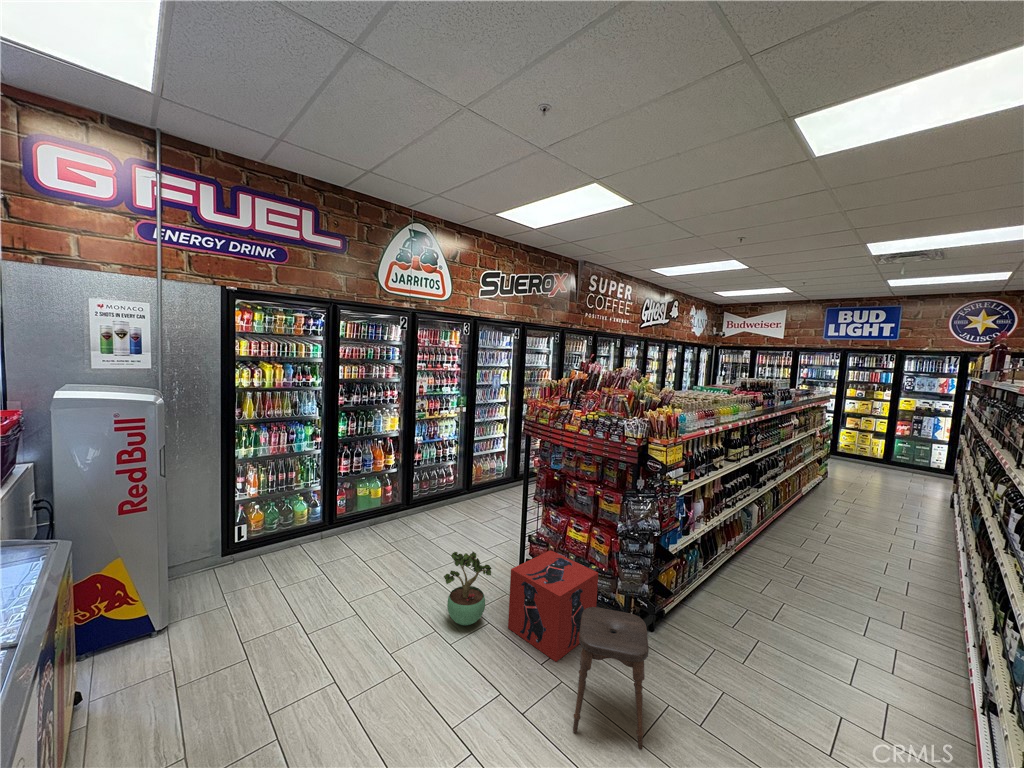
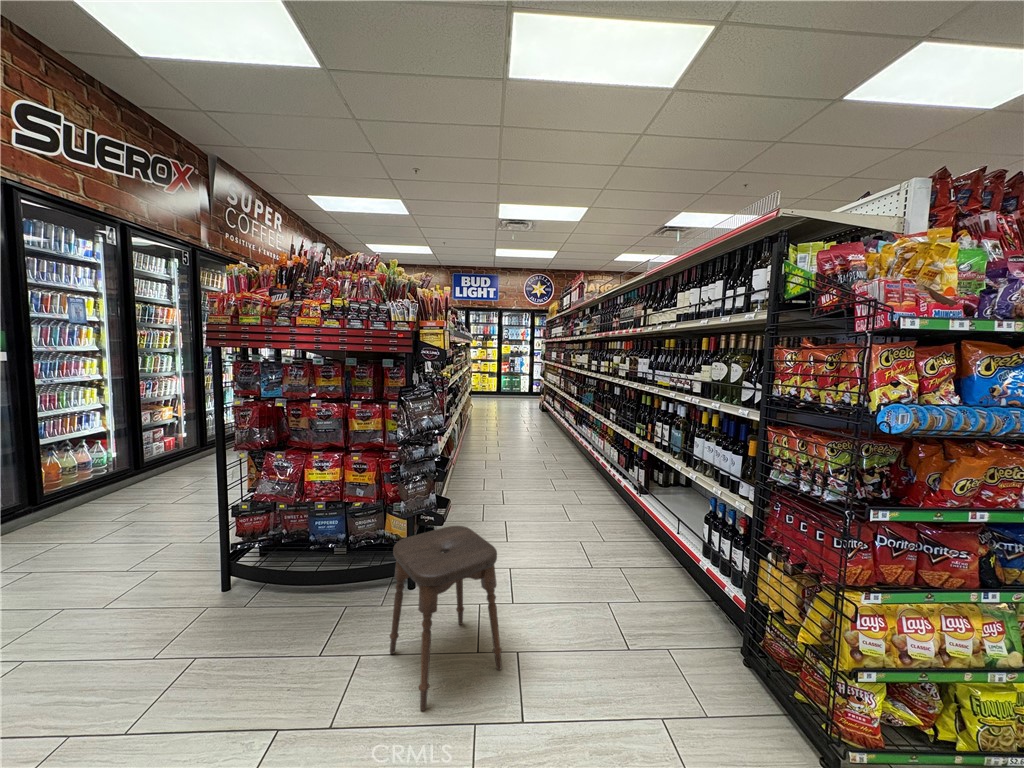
storage box: present [508,550,598,662] -> none [233,510,371,654]
potted plant: present [444,552,492,625] -> none [60,552,194,706]

